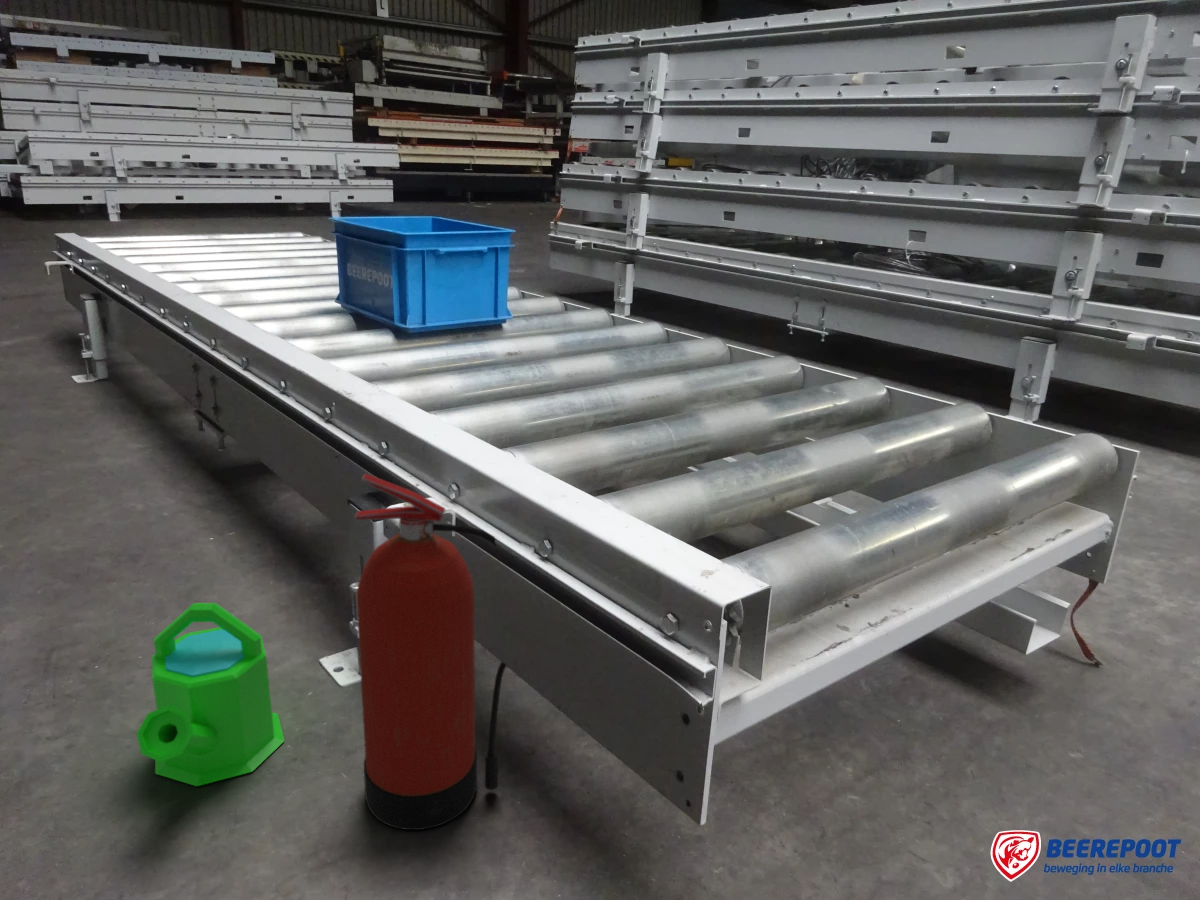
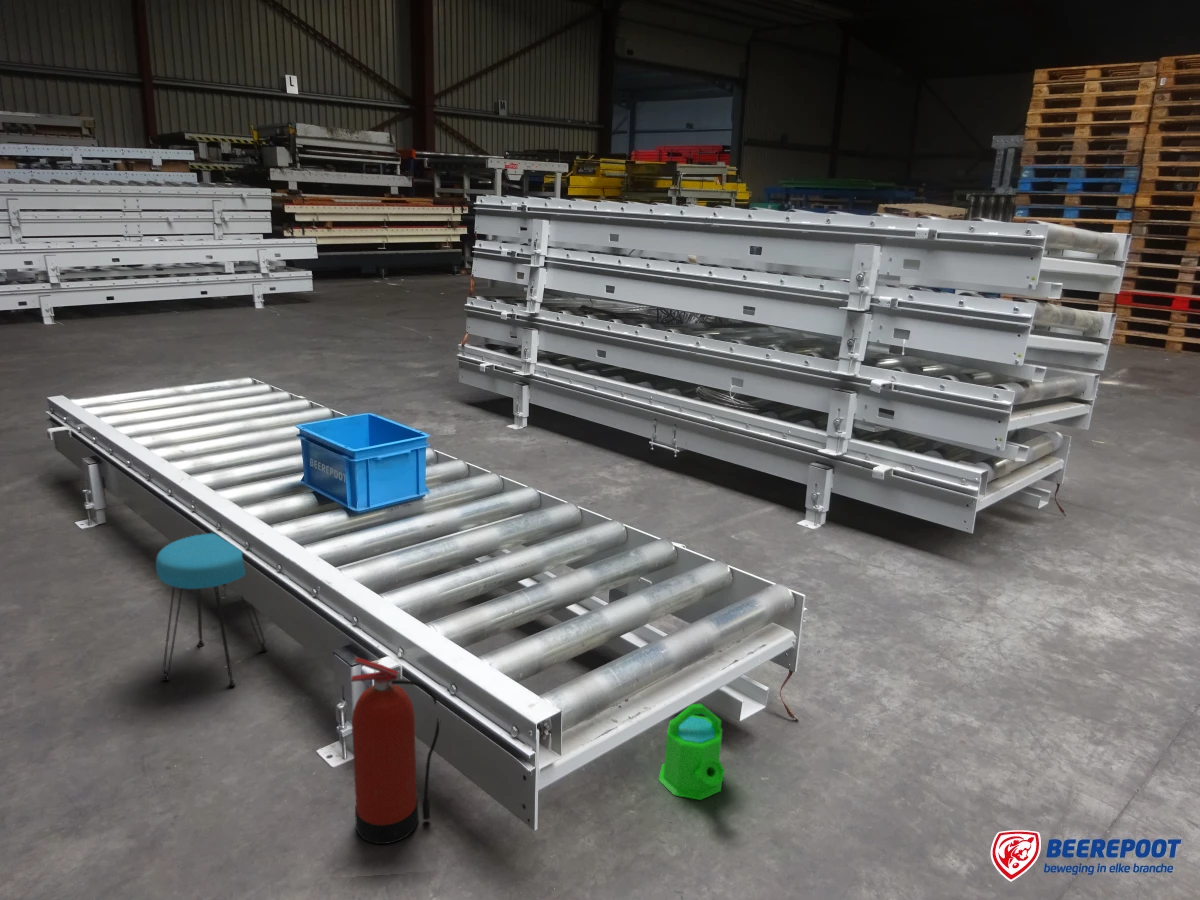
stool: none [102,344,275,565] -> present [156,534,267,686]
watering can: present [137,603,284,786] -> present [659,704,725,800]

